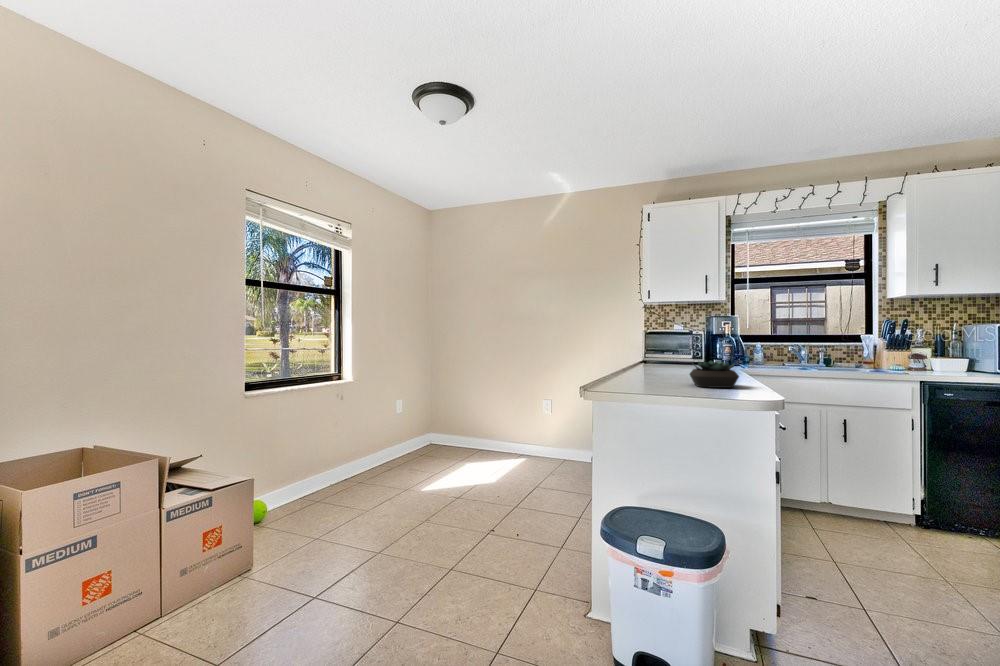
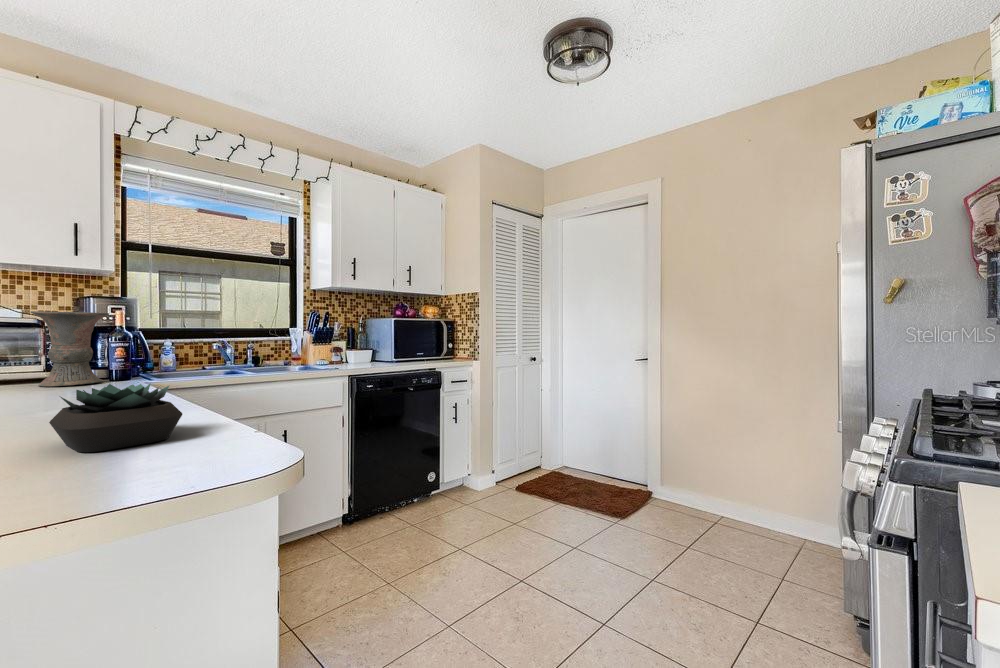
vase: none [686,326,721,367] -> present [31,311,109,387]

